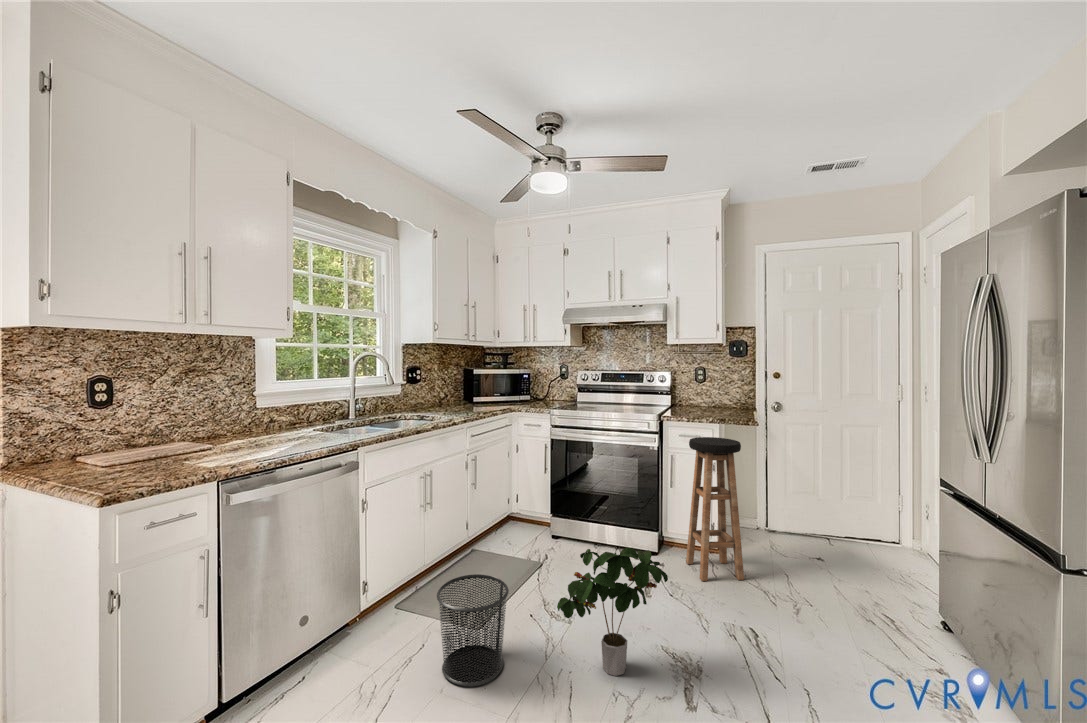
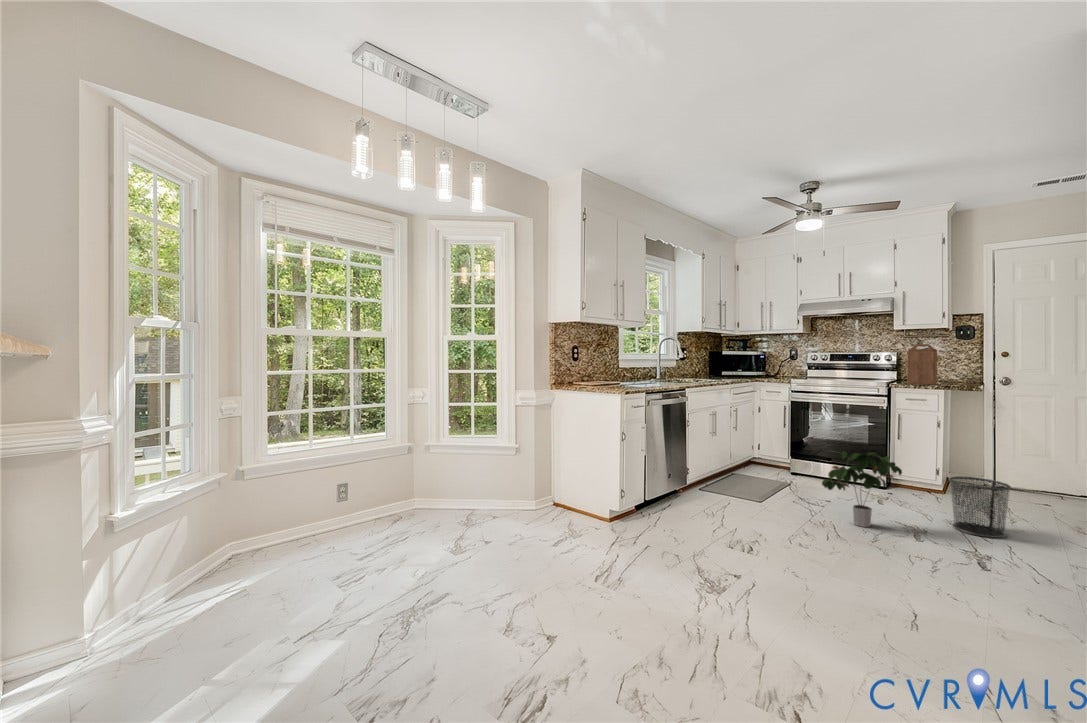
cutting board: none [681,365,711,416] -> present [907,344,937,385]
bar stool: present [686,437,744,581] -> none [912,399,967,505]
waste bin: present [437,574,509,686] -> present [949,476,1011,538]

